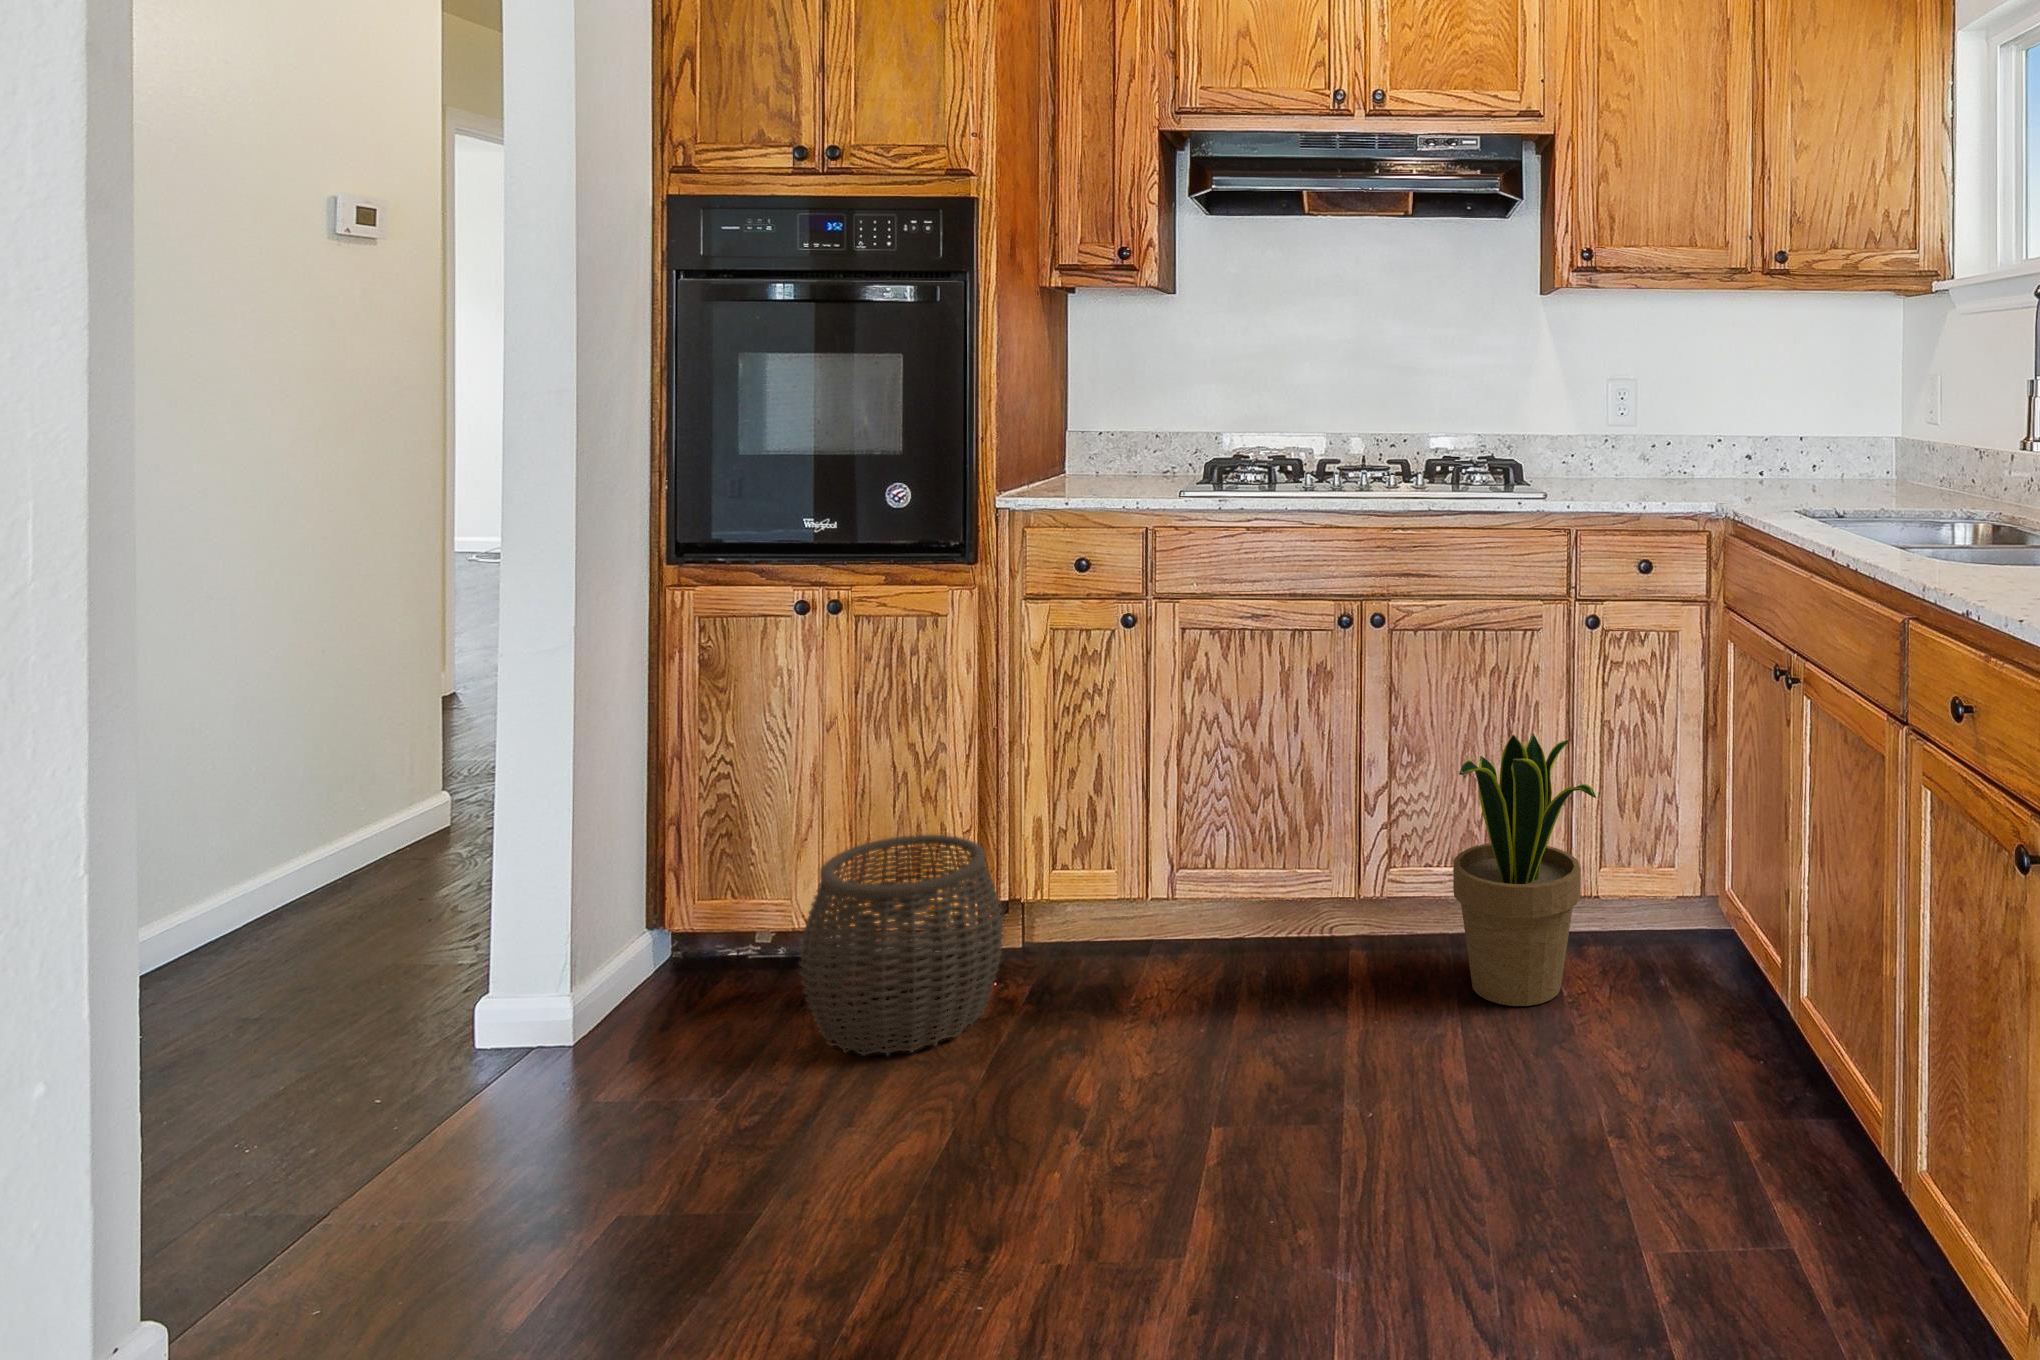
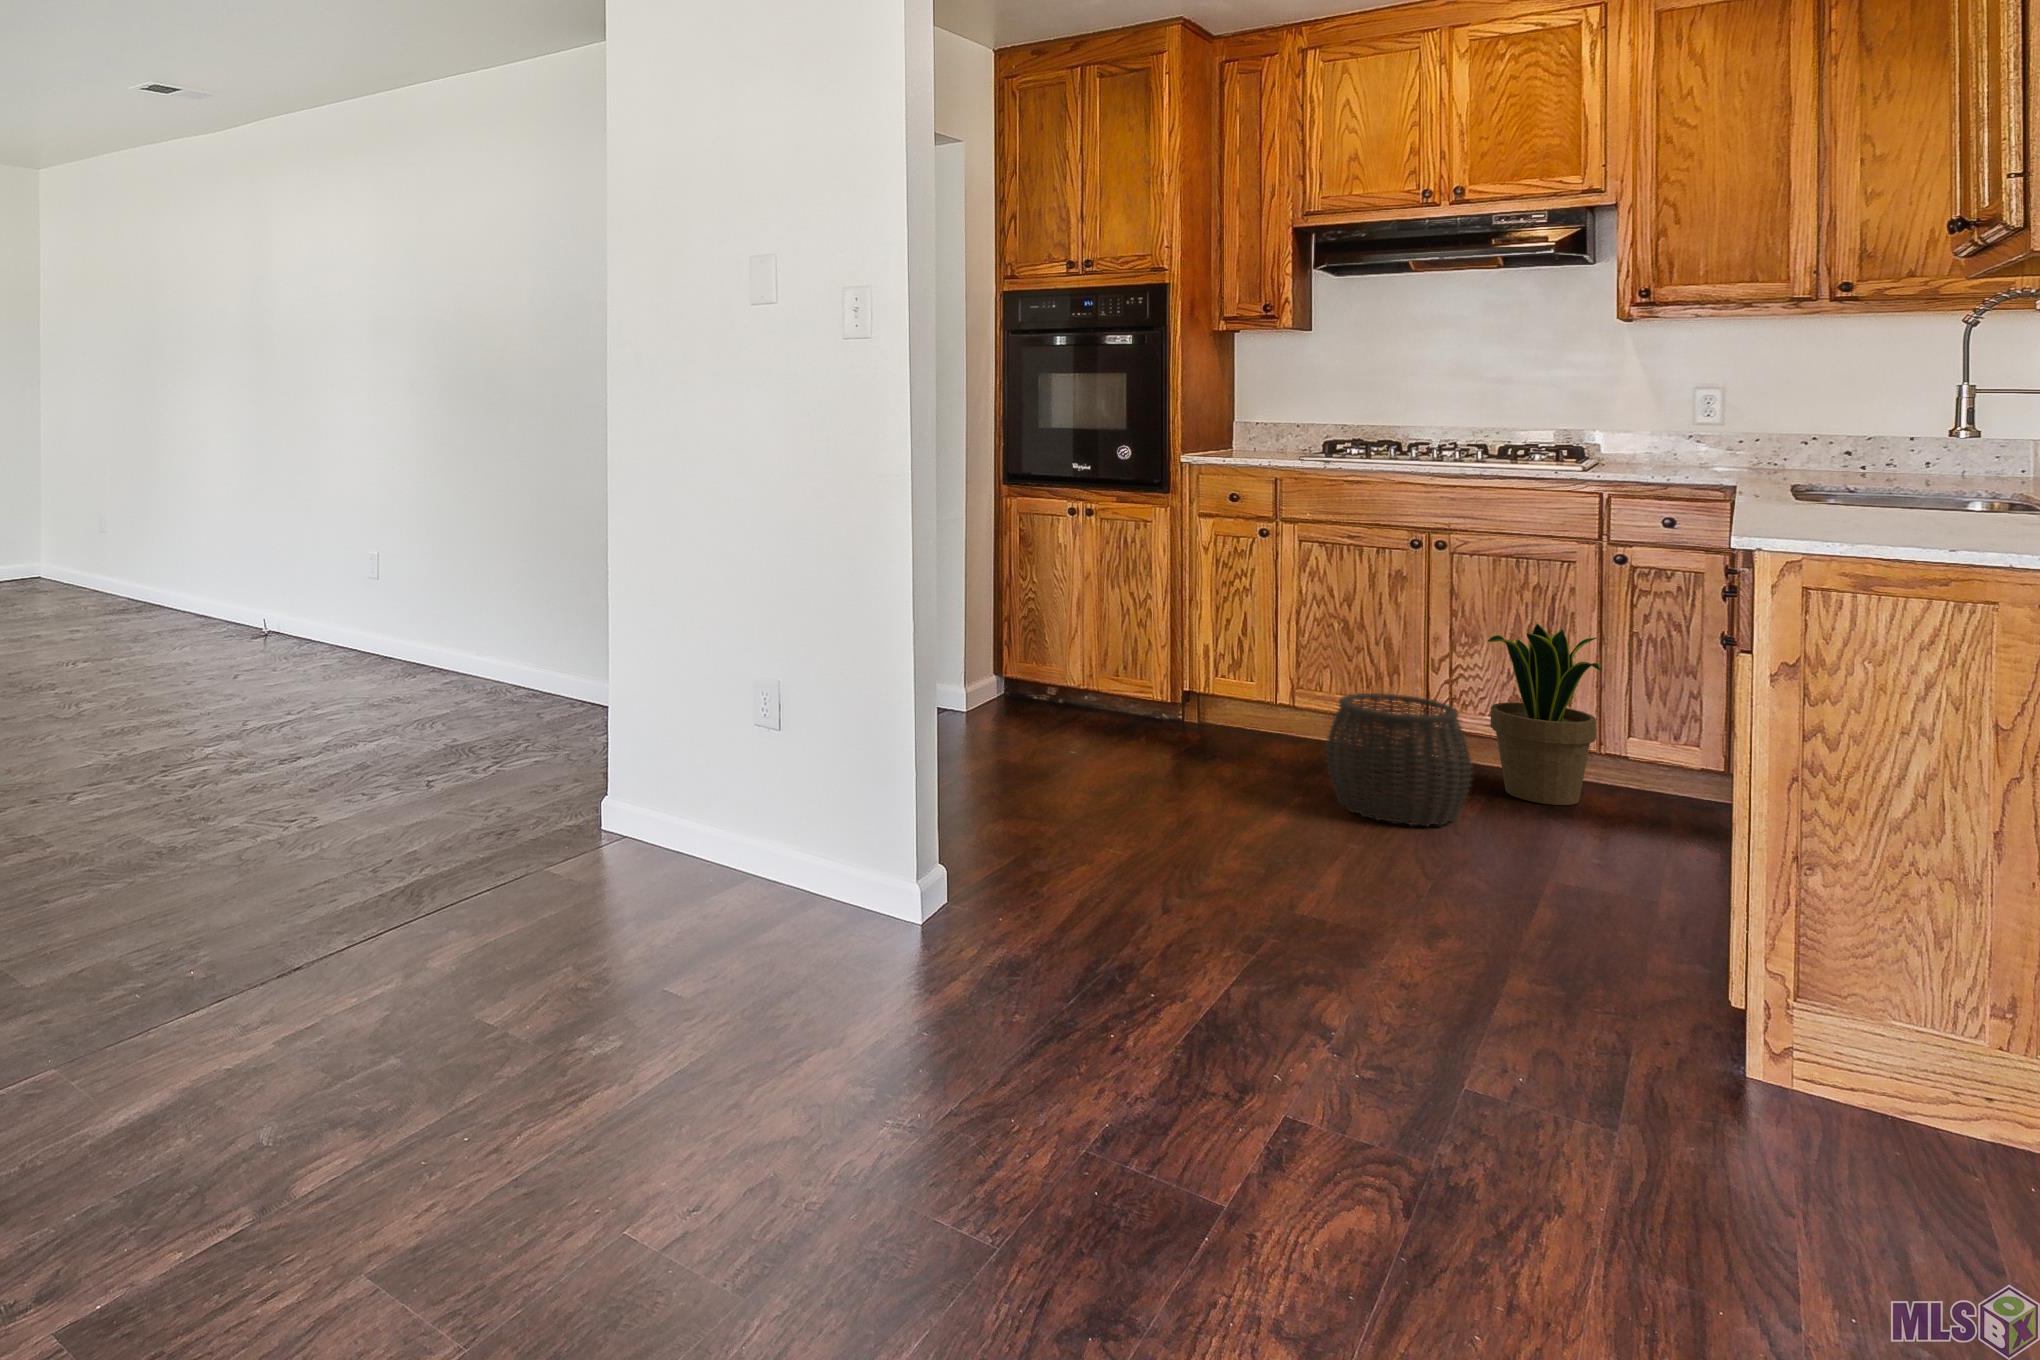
woven basket: present [800,835,1004,1056] -> present [1326,693,1472,826]

